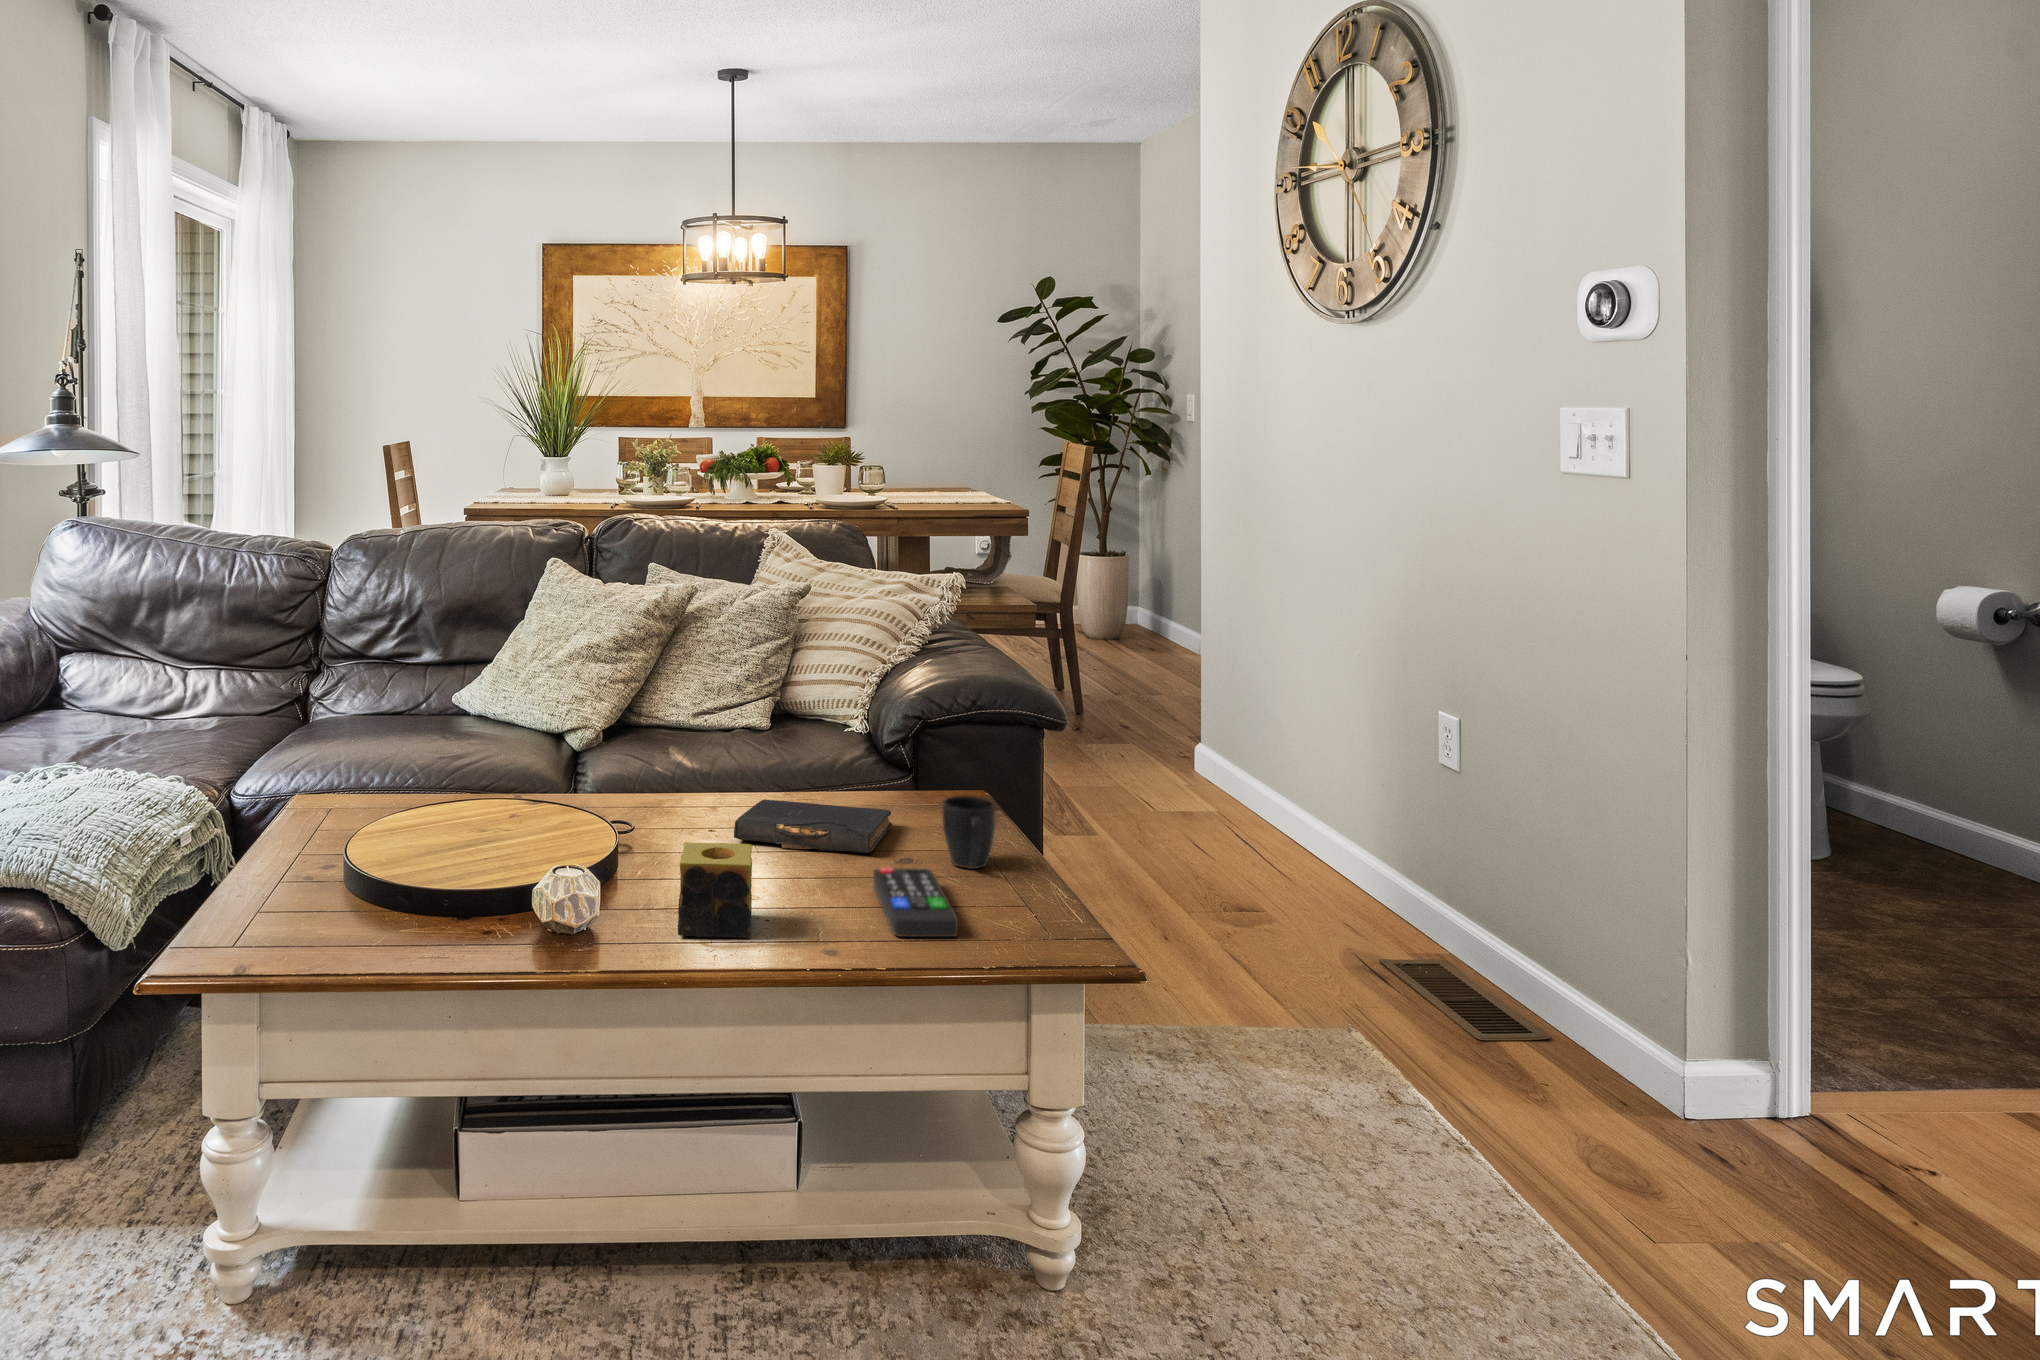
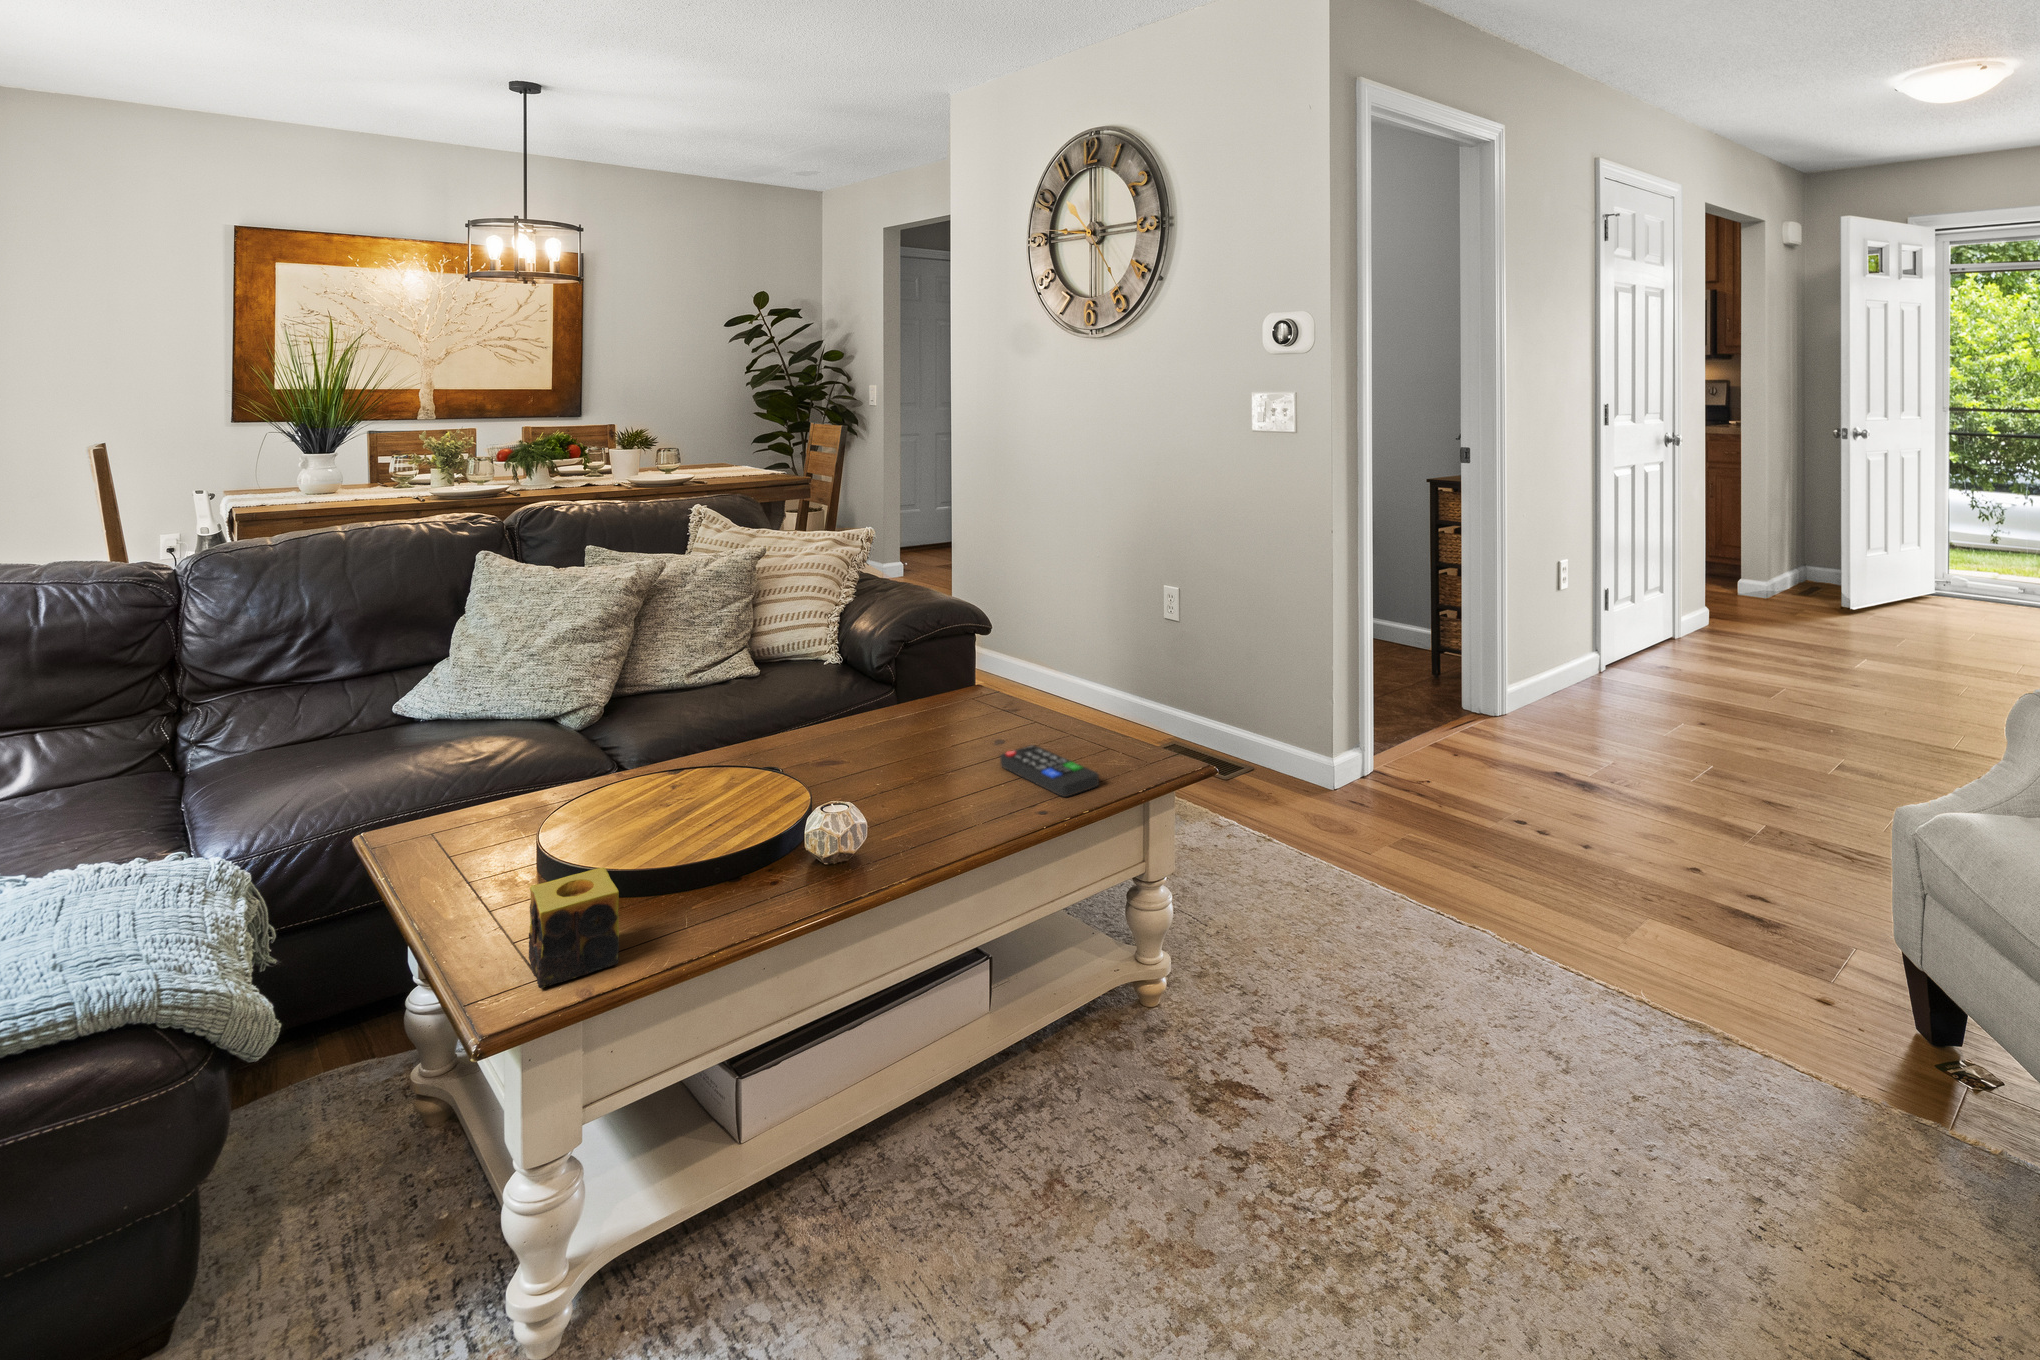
mug: present [943,796,995,869] -> none [1018,686,1059,739]
book: present [734,799,892,853] -> none [850,711,970,760]
candle: present [678,842,752,937] -> present [529,867,619,988]

